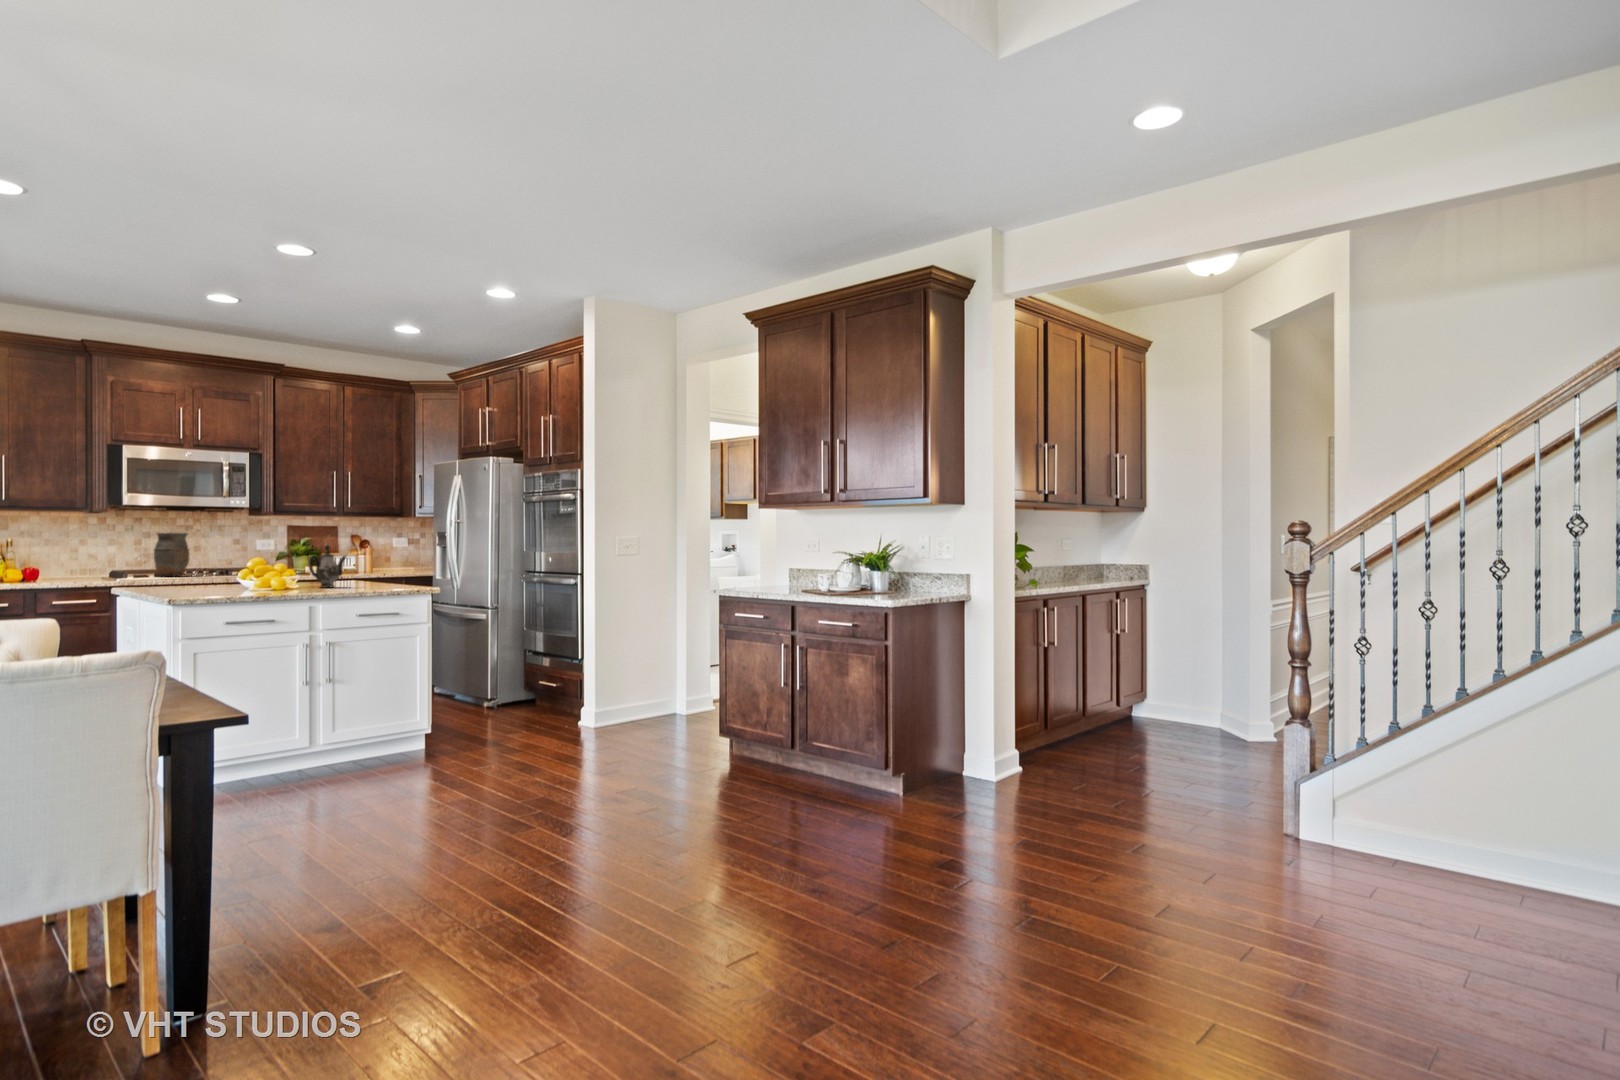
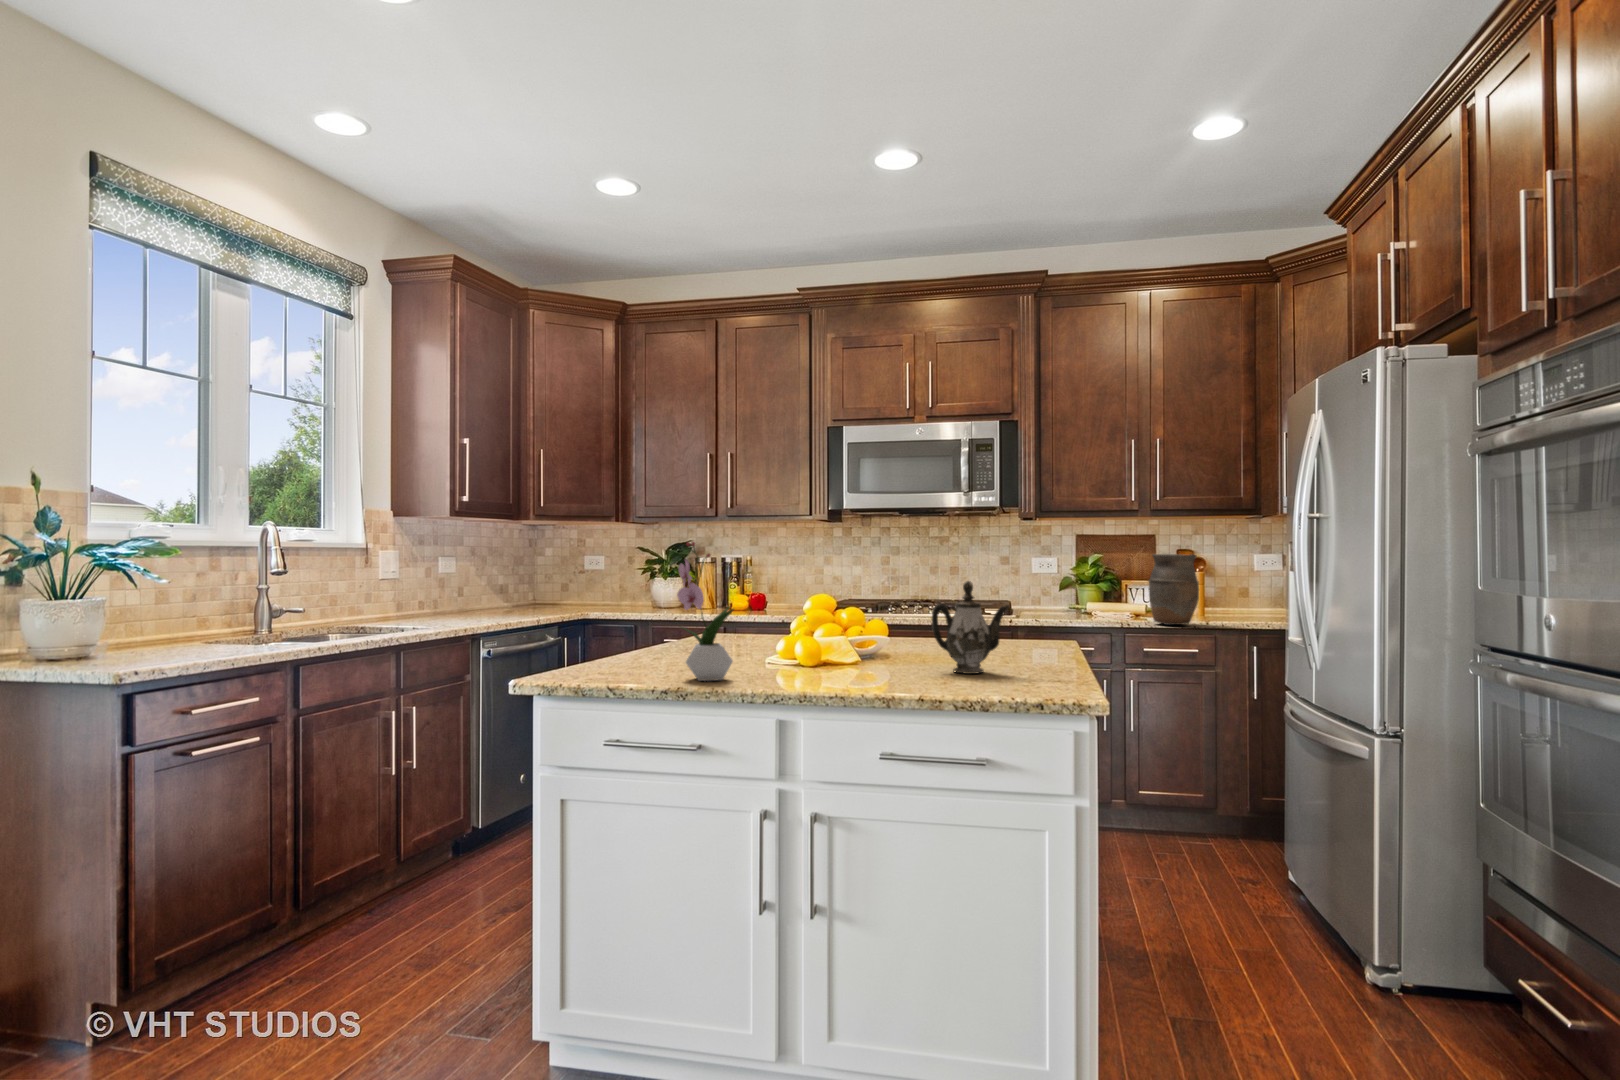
flower arrangement: none [193,523,232,593] -> present [677,542,733,681]
vase: present [154,532,190,576] -> present [1148,554,1199,625]

